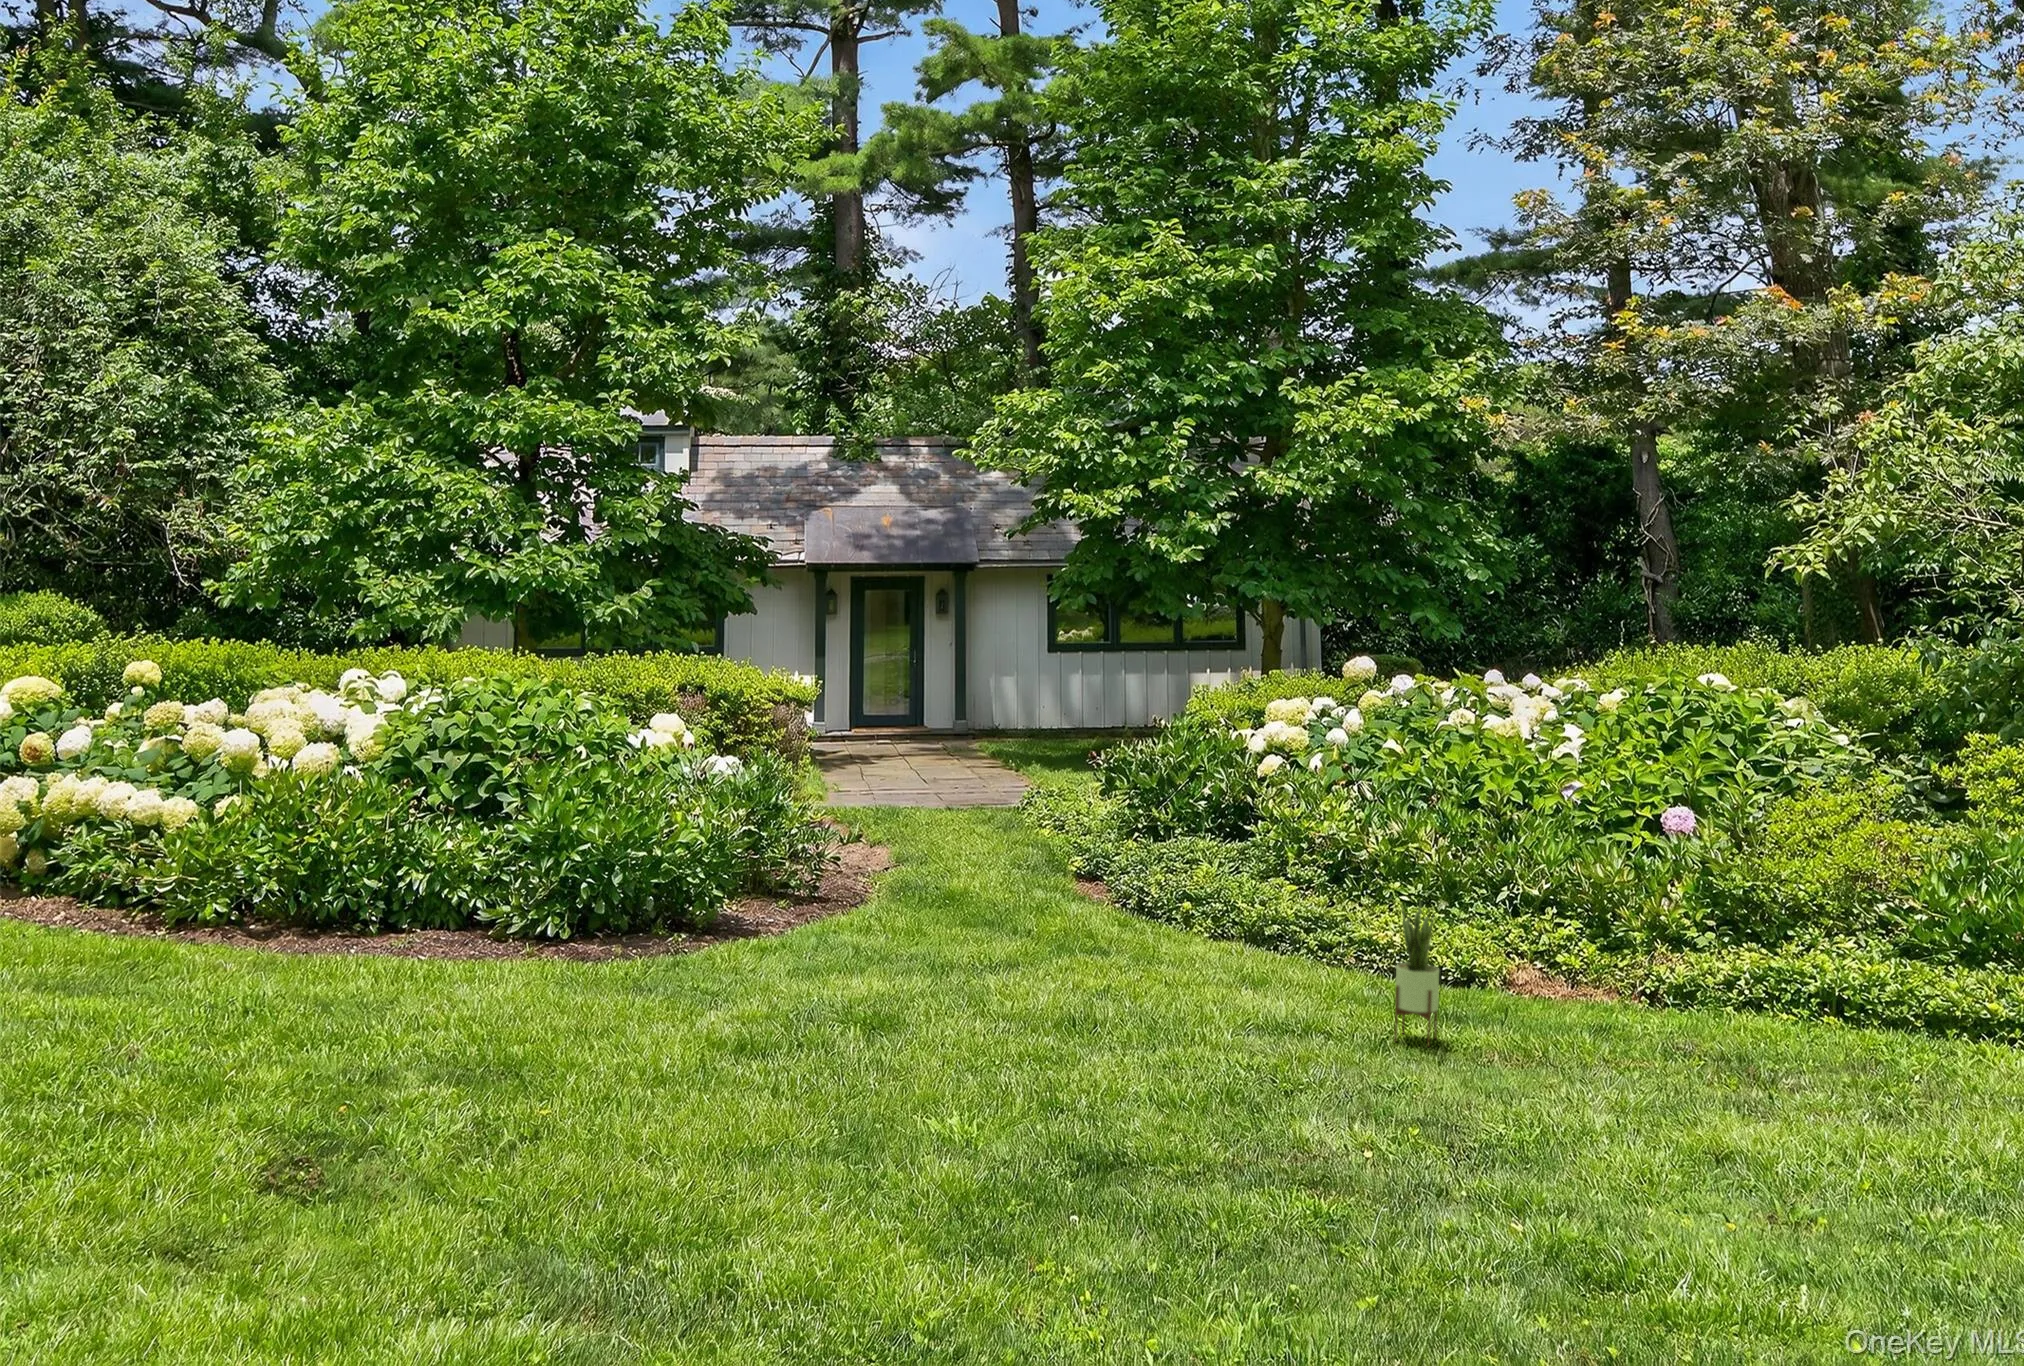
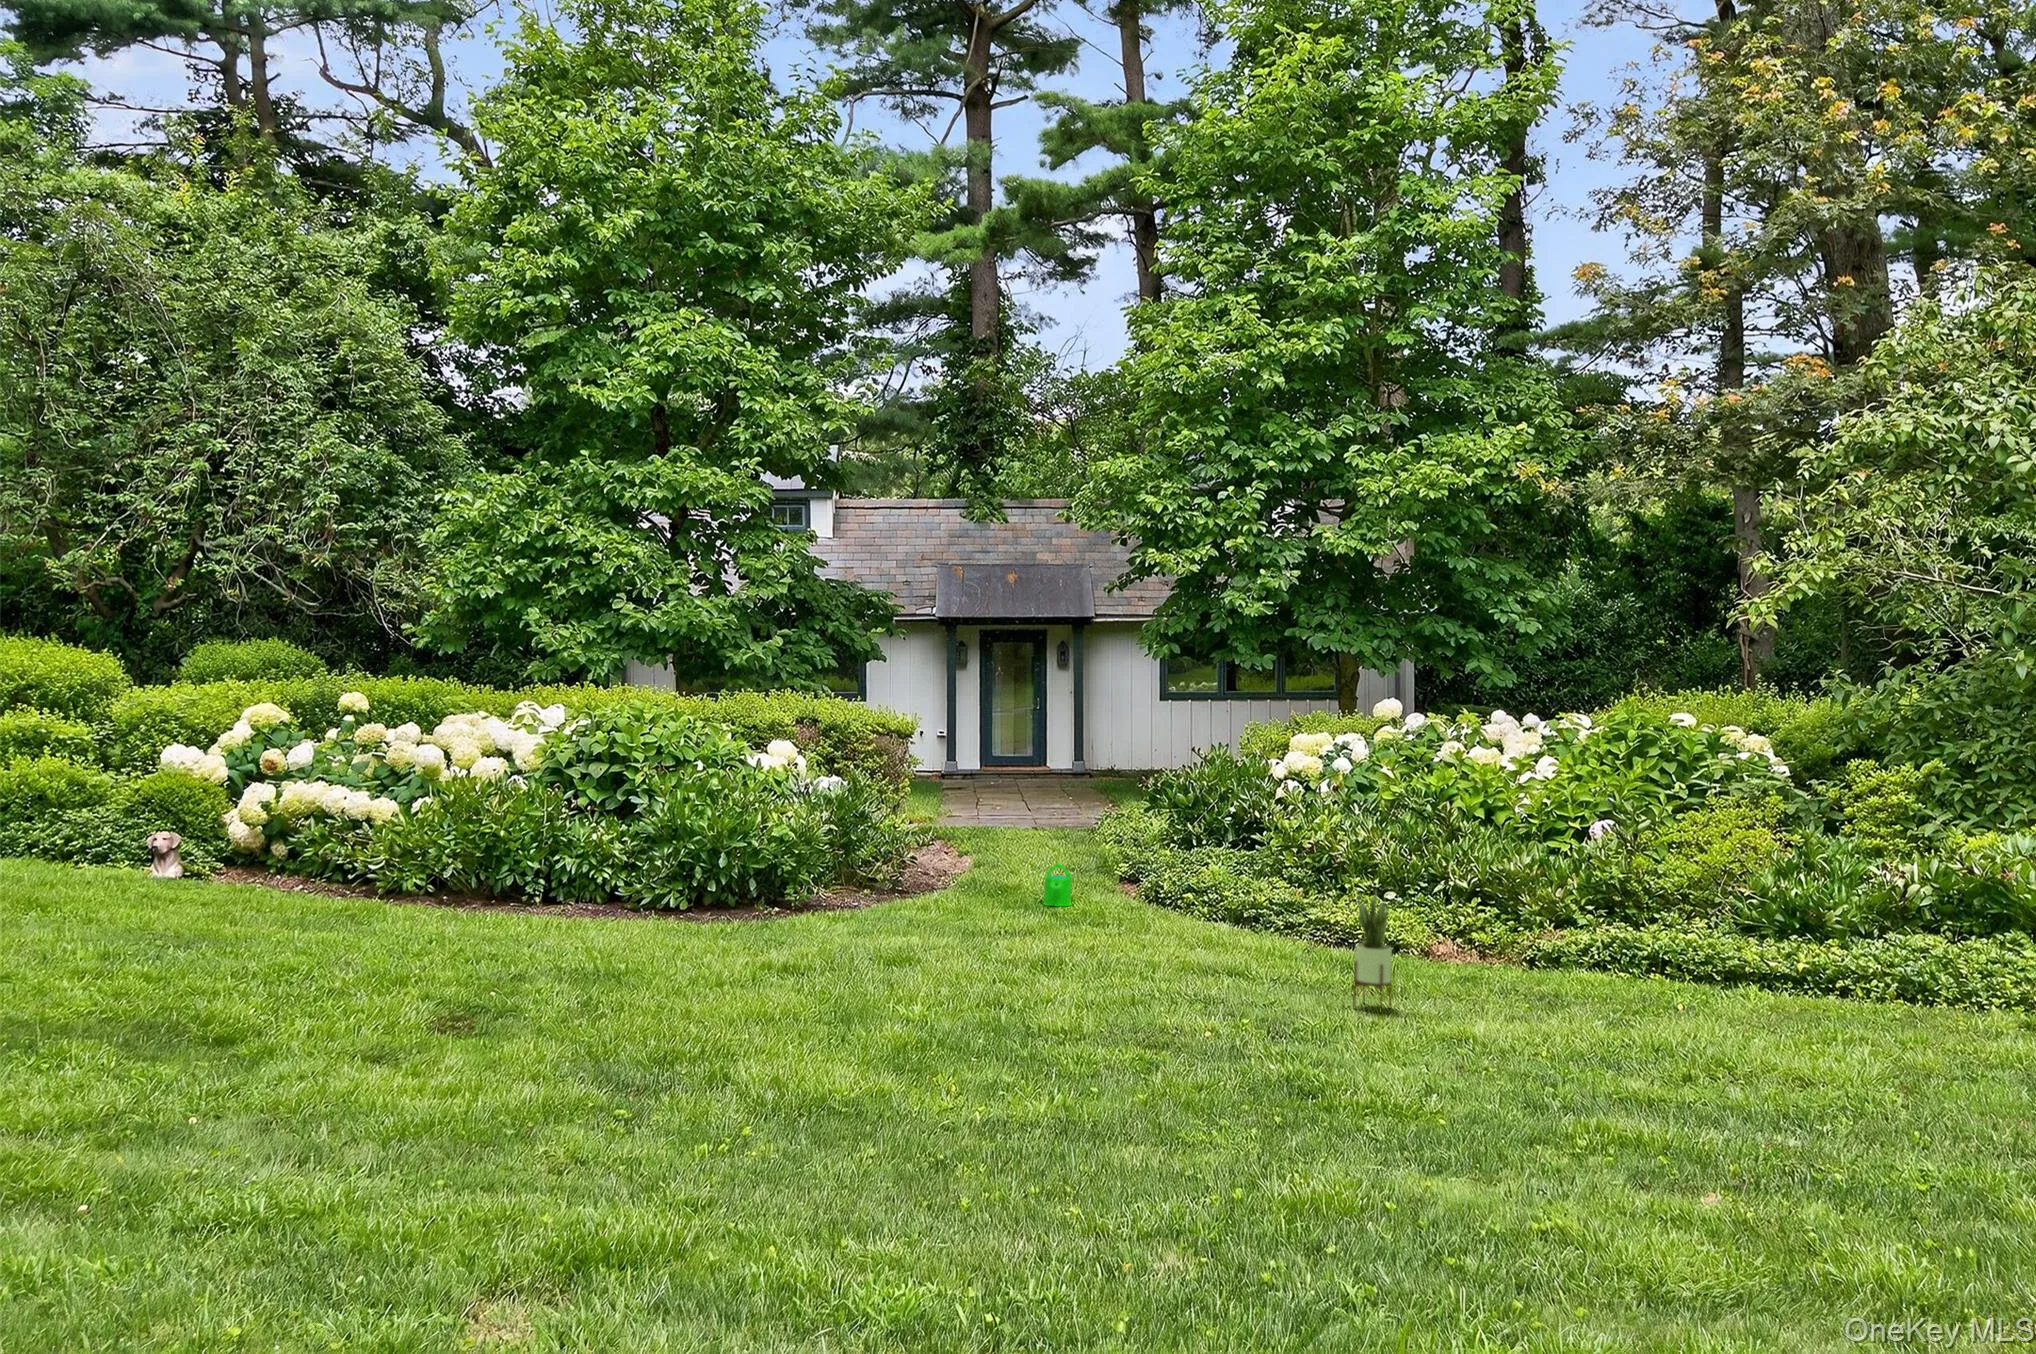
watering can: none [986,857,1024,907] -> present [1043,863,1072,906]

